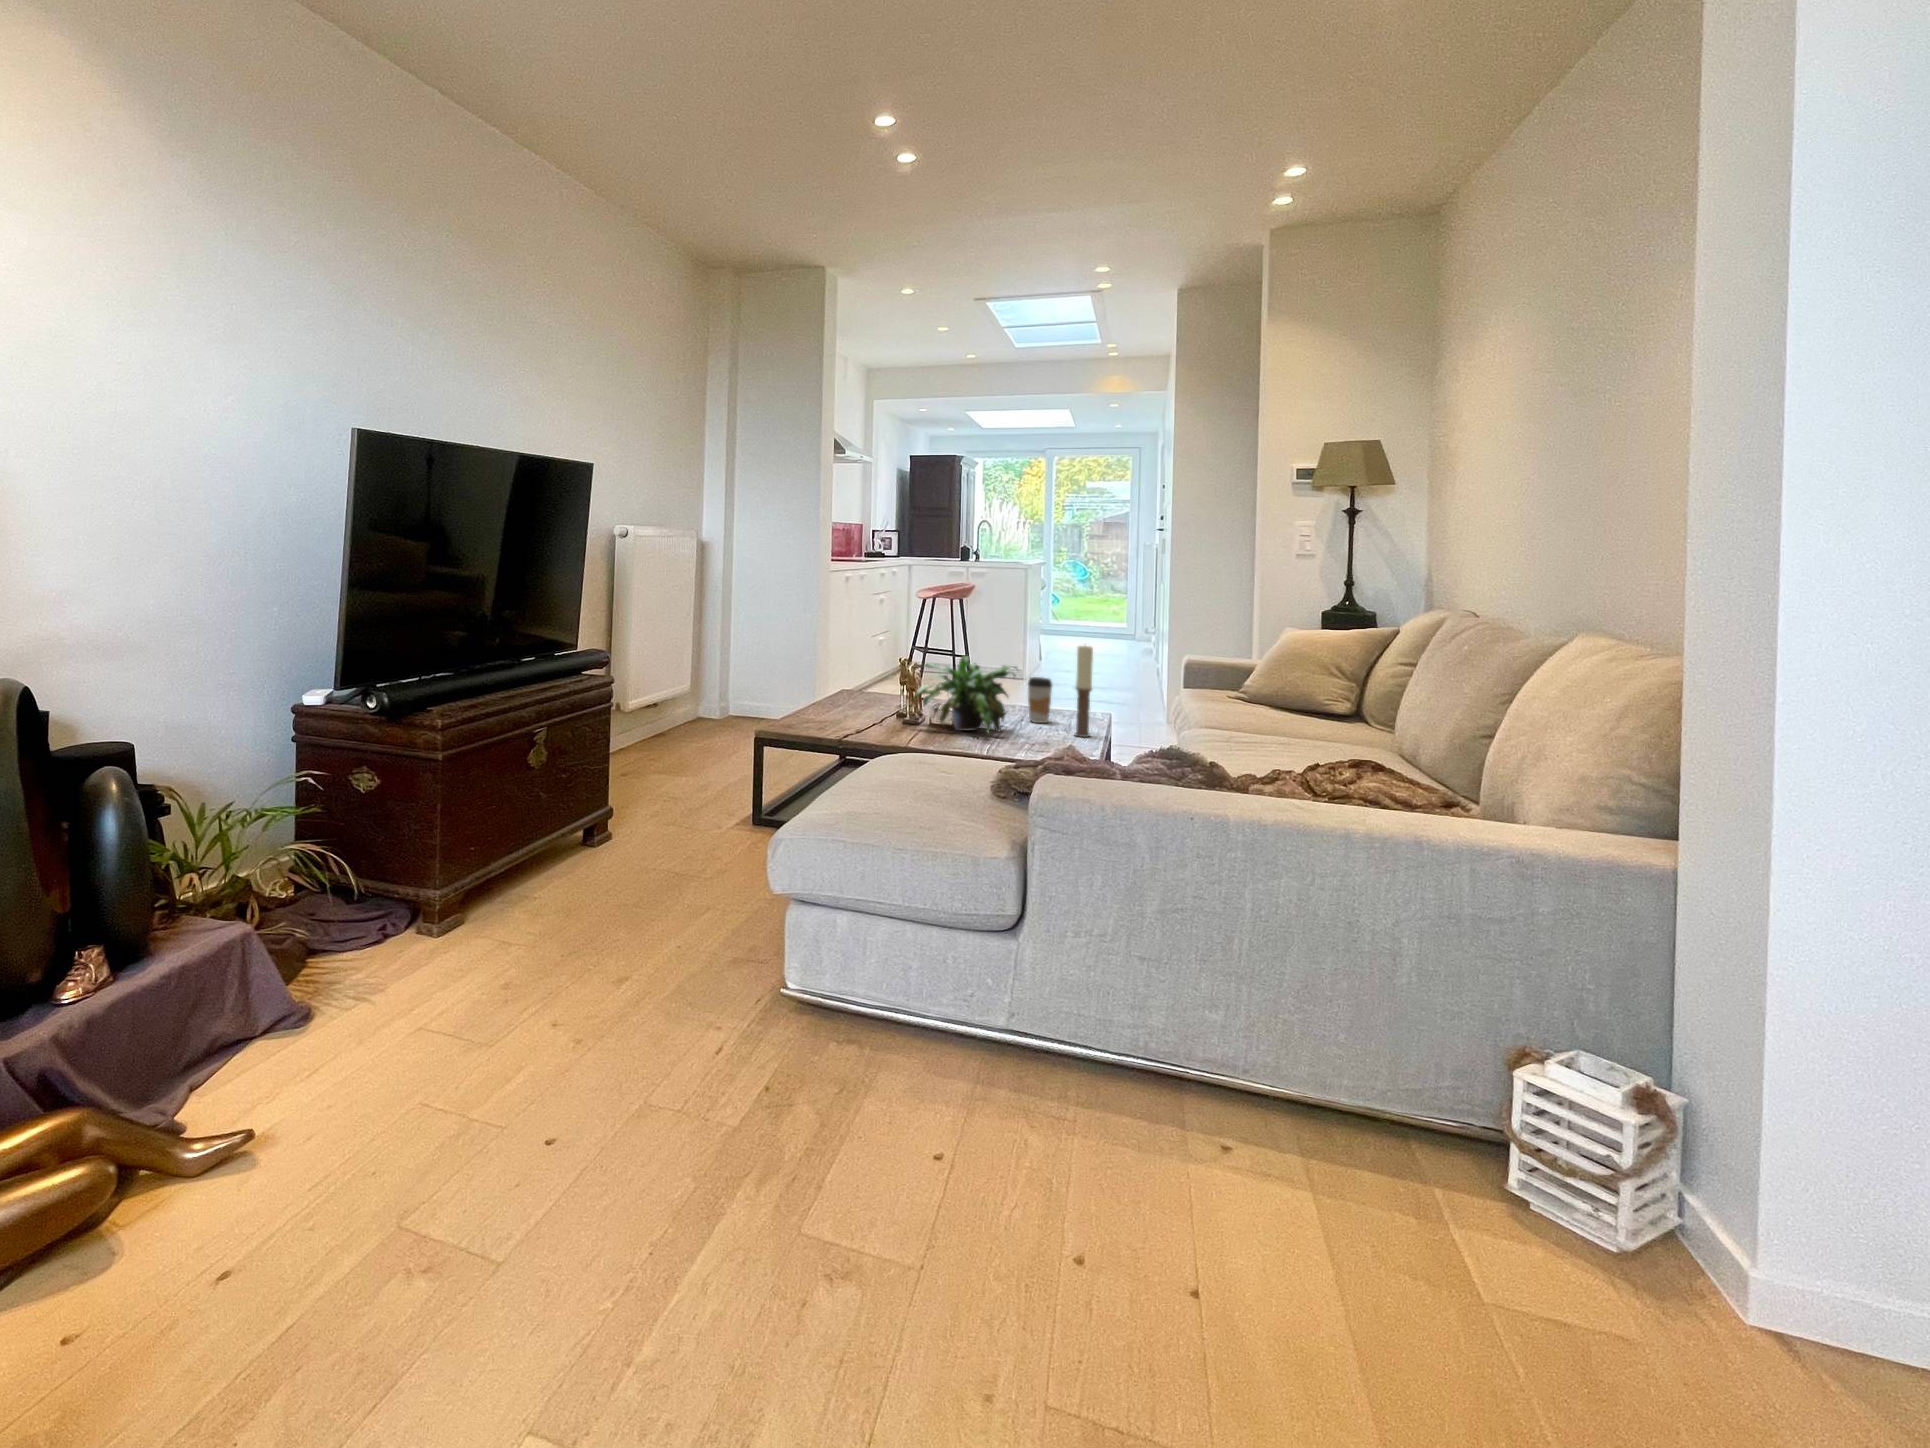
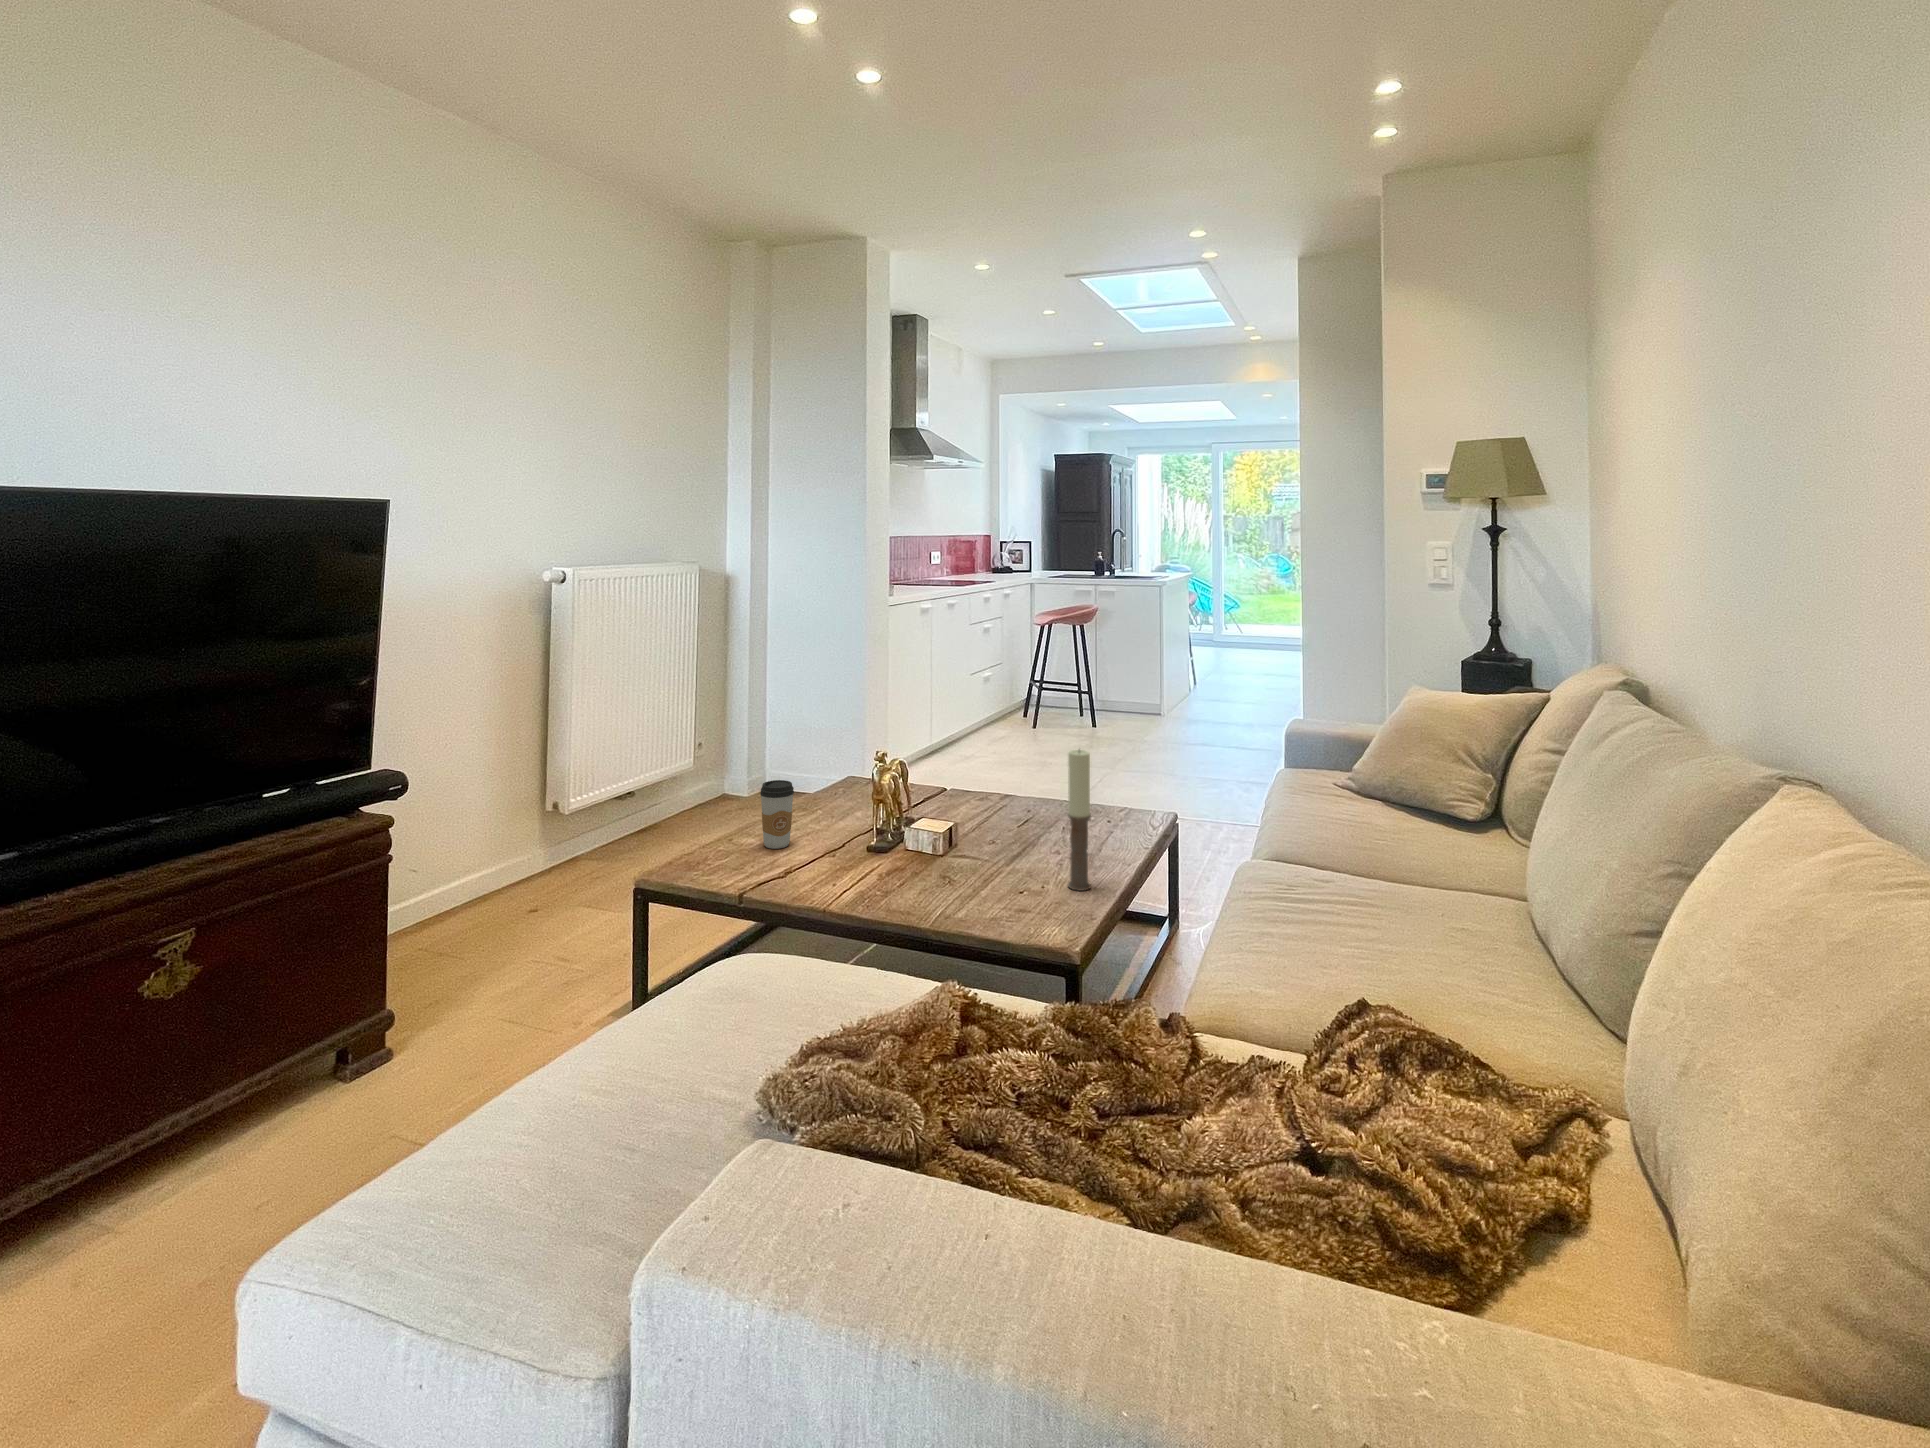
potted plant: present [913,656,1017,733] -> none [831,773,987,898]
coffee cup: present [1028,677,1052,723] -> present [760,780,794,849]

